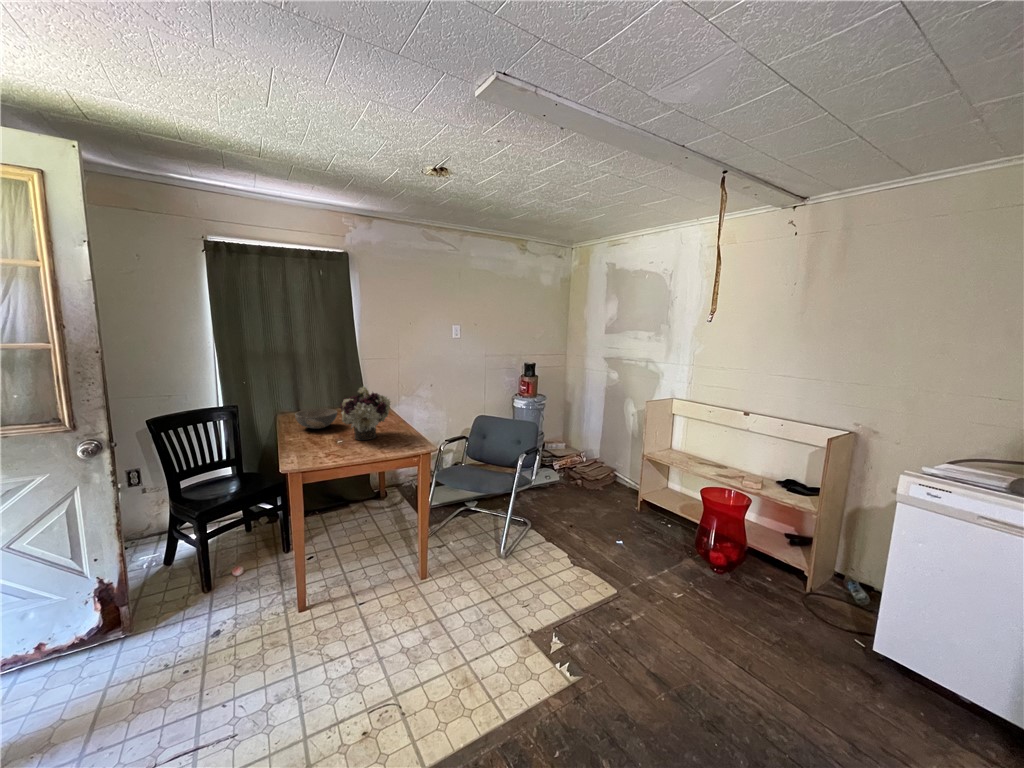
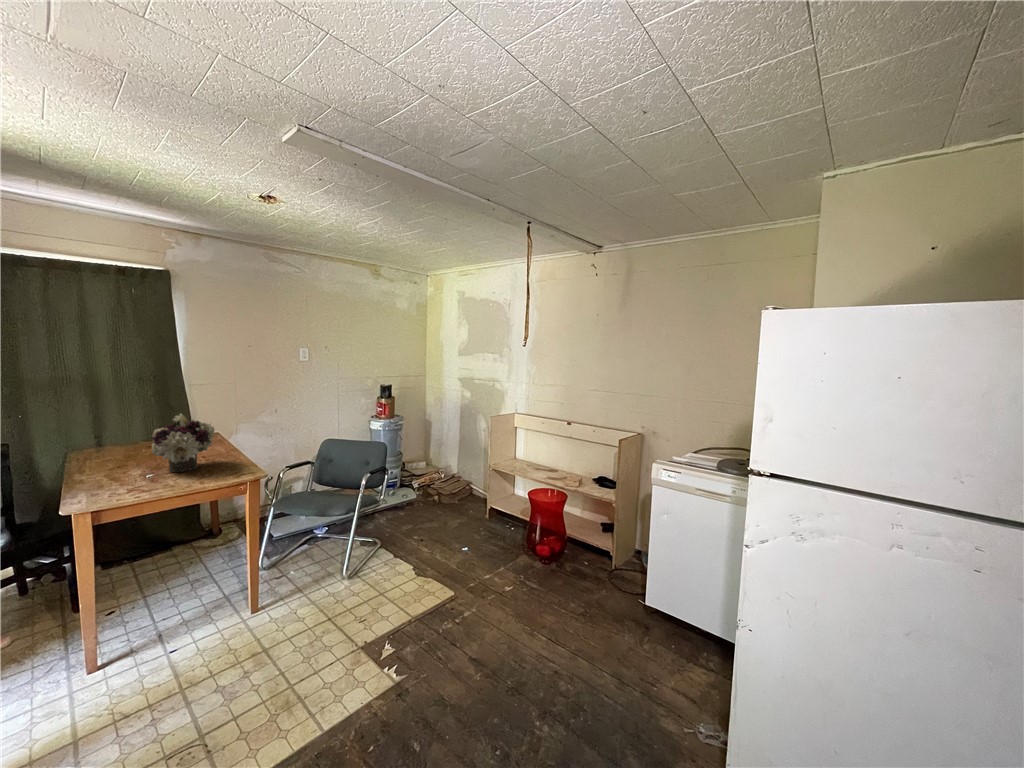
bowl: present [295,409,337,429] -> none [91,441,150,464]

